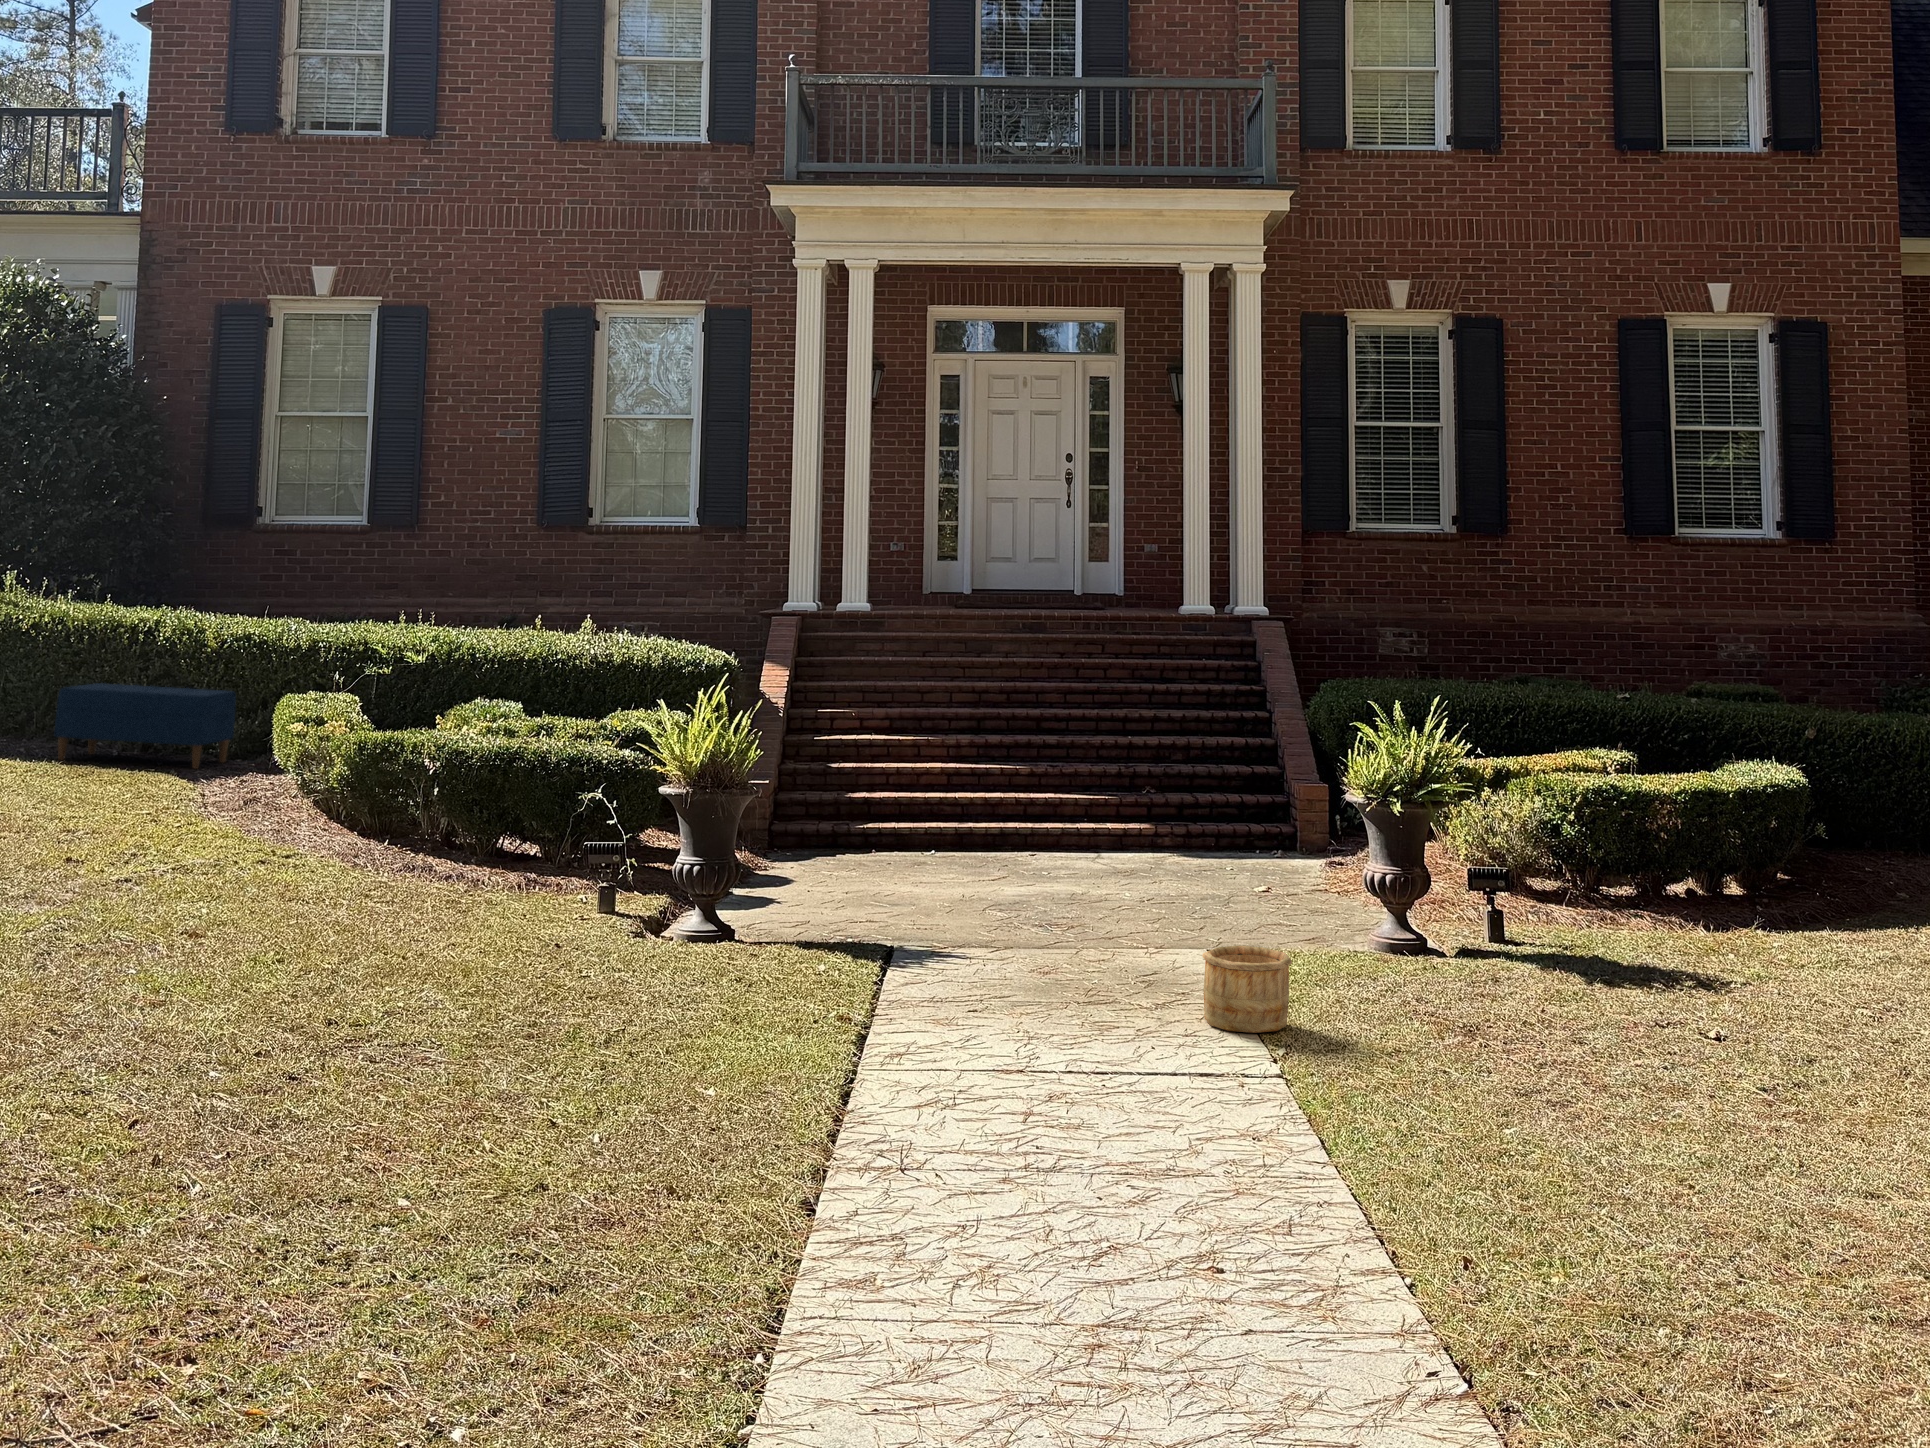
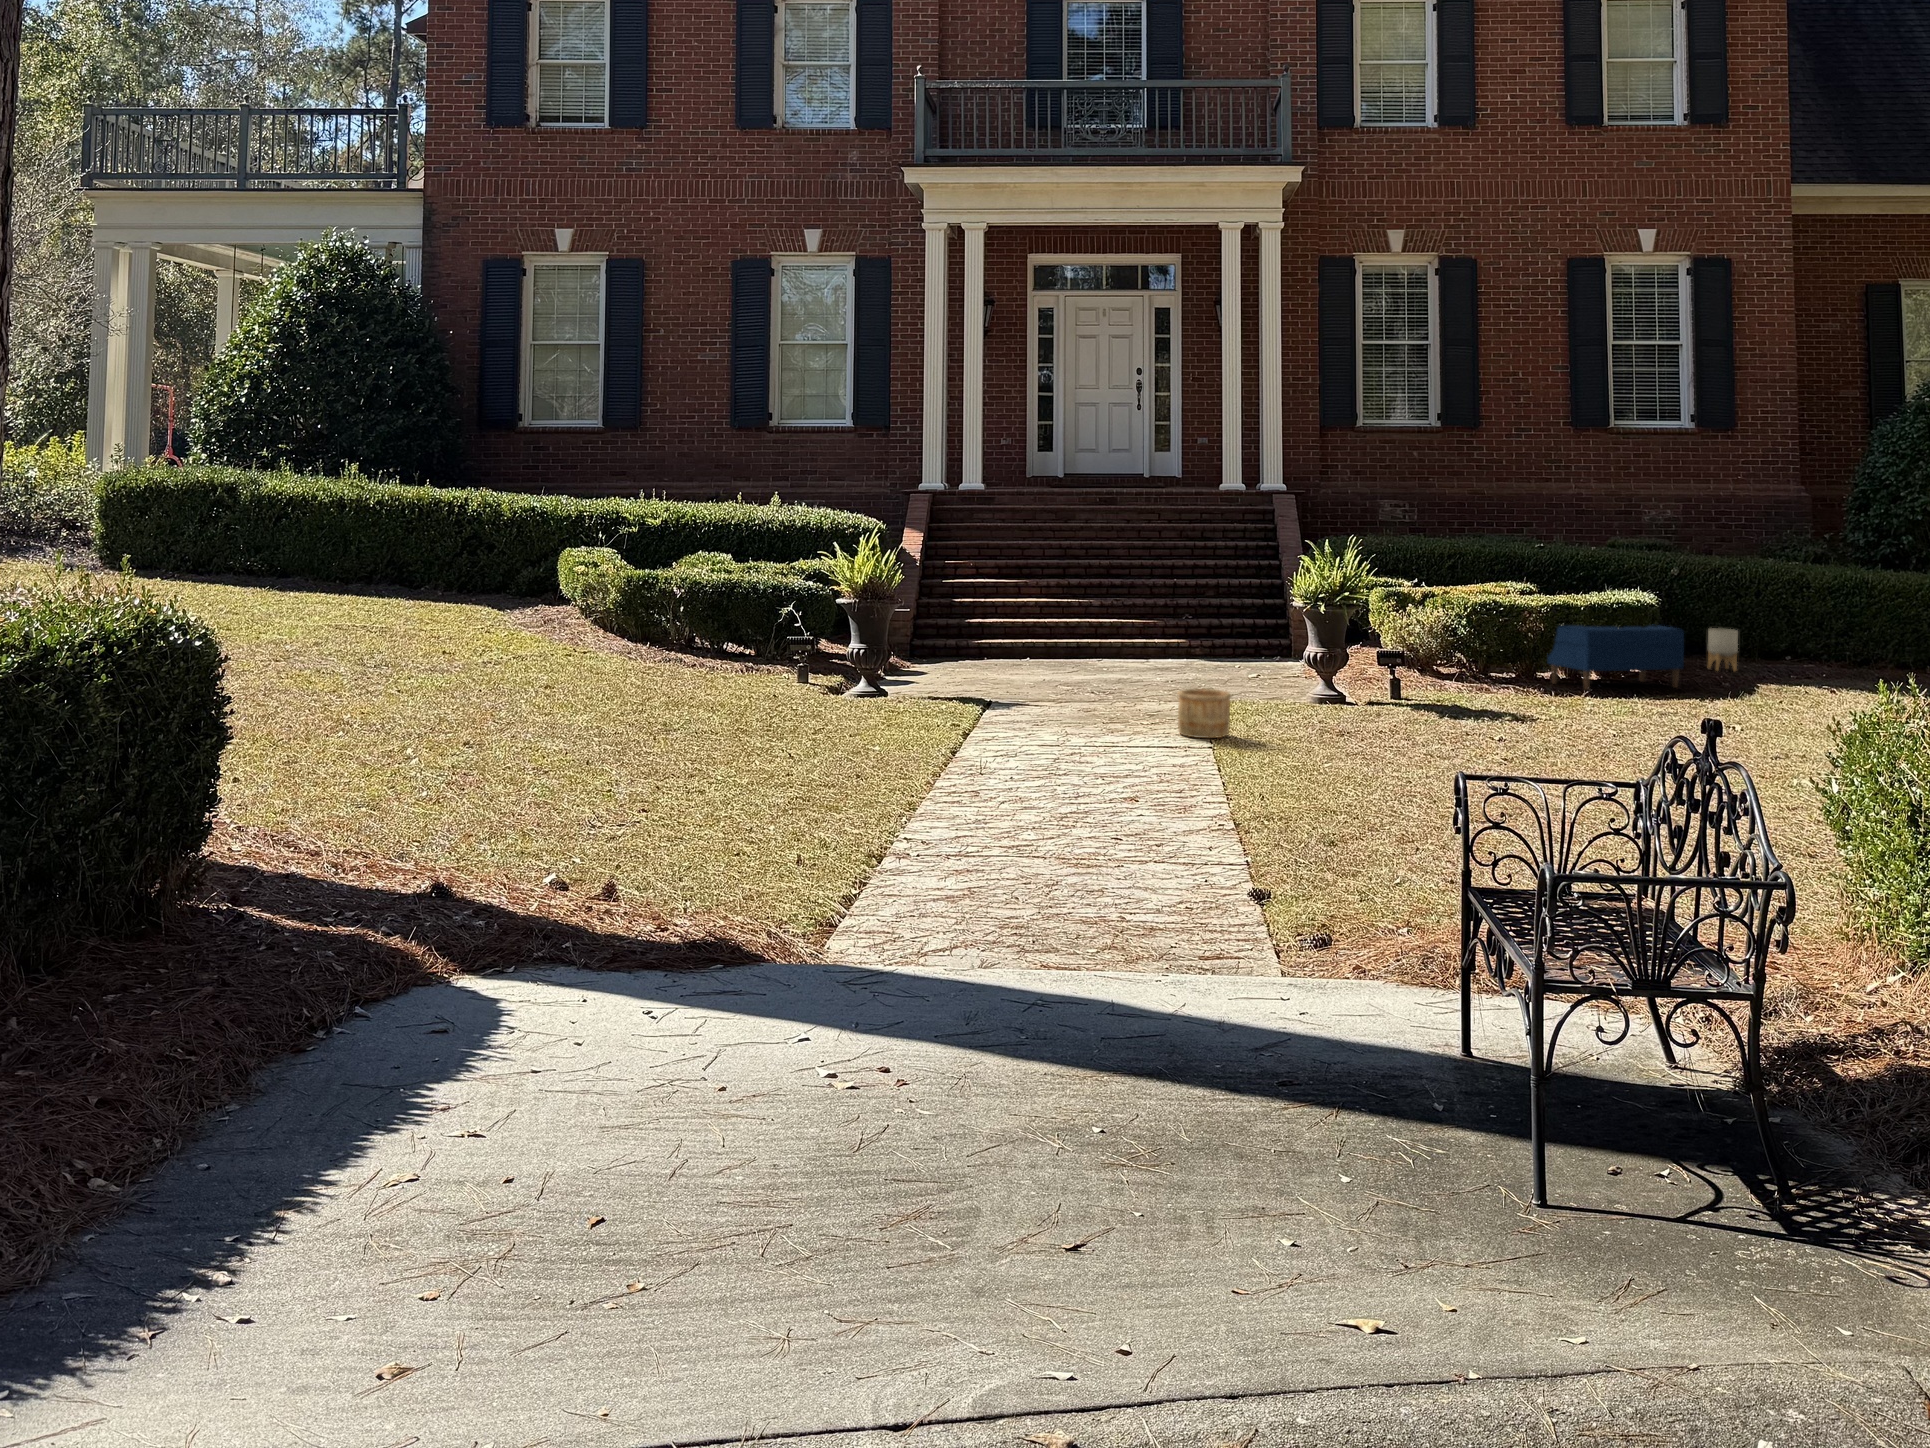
bench: present [54,683,236,768] -> present [1548,624,1684,690]
planter: none [1873,812,1916,873] -> present [1708,628,1738,671]

